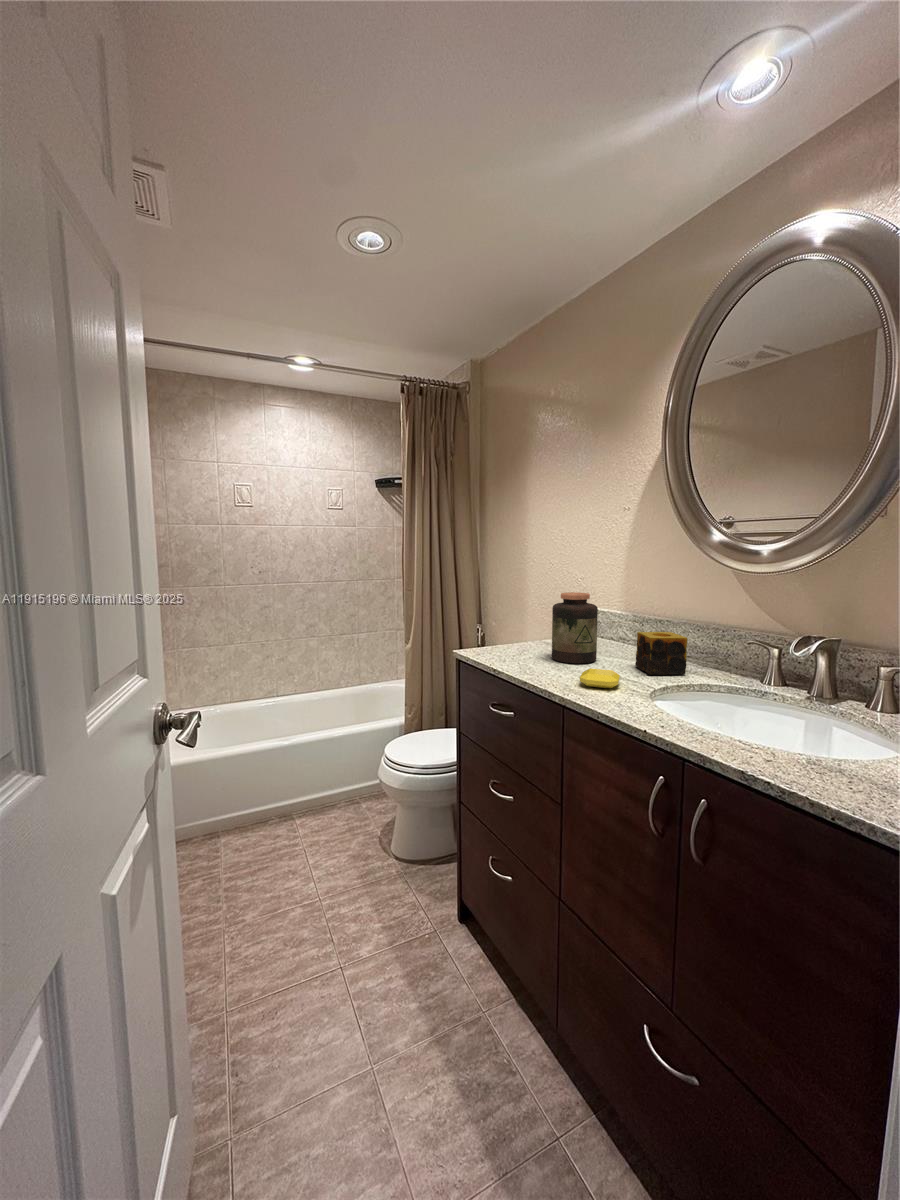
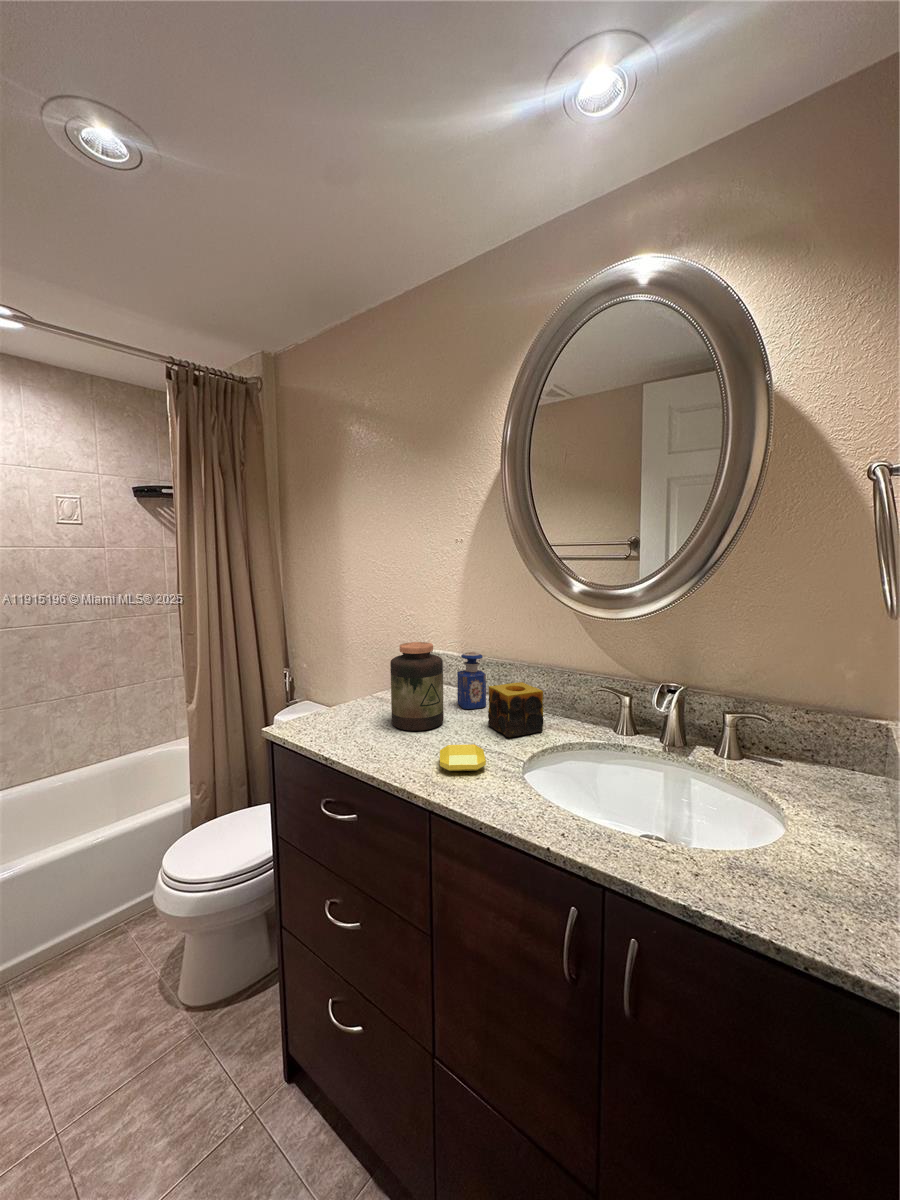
perfume bottle: none [615,607,641,656] -> present [457,652,486,709]

